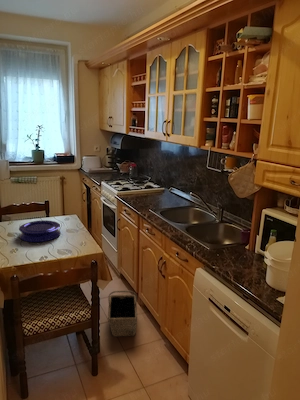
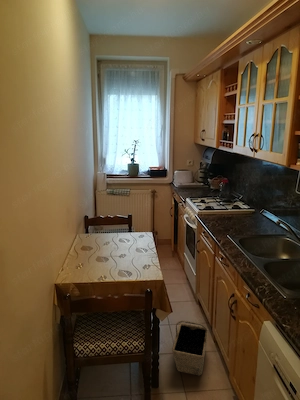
plate: present [19,220,60,242] -> none [90,237,130,259]

